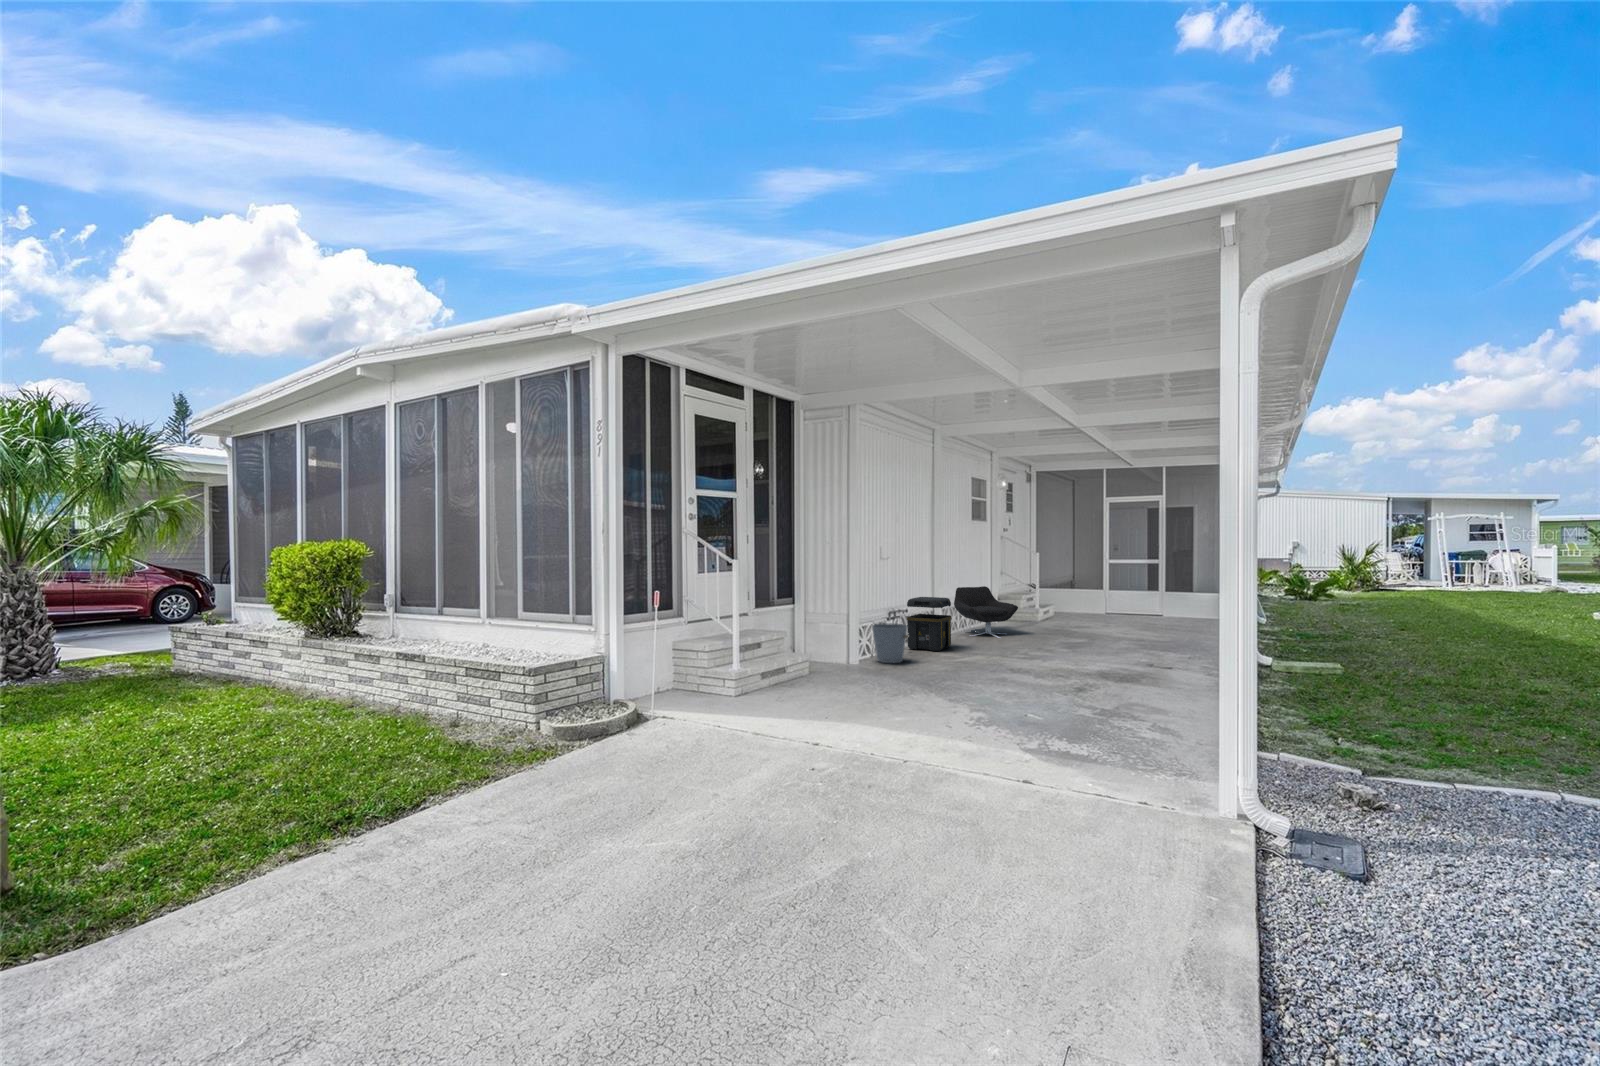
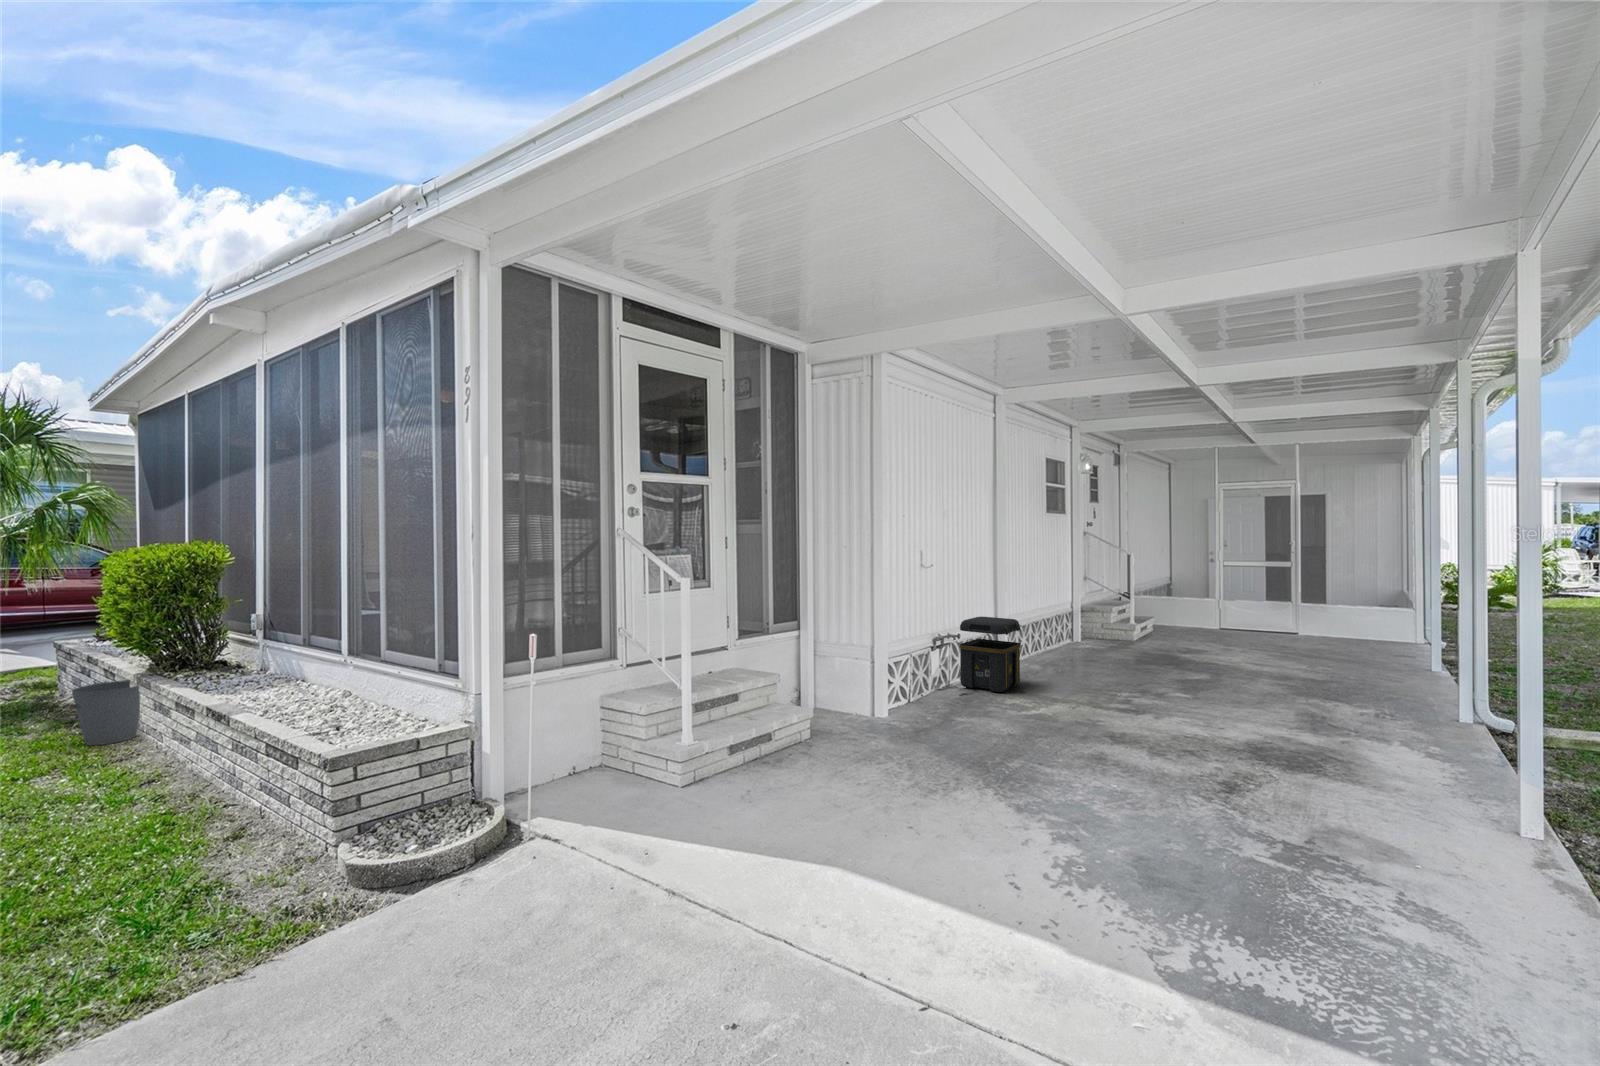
lounge chair: present [954,586,1018,638] -> none [1025,599,1111,670]
bucket: present [872,623,909,663] -> present [69,680,140,745]

